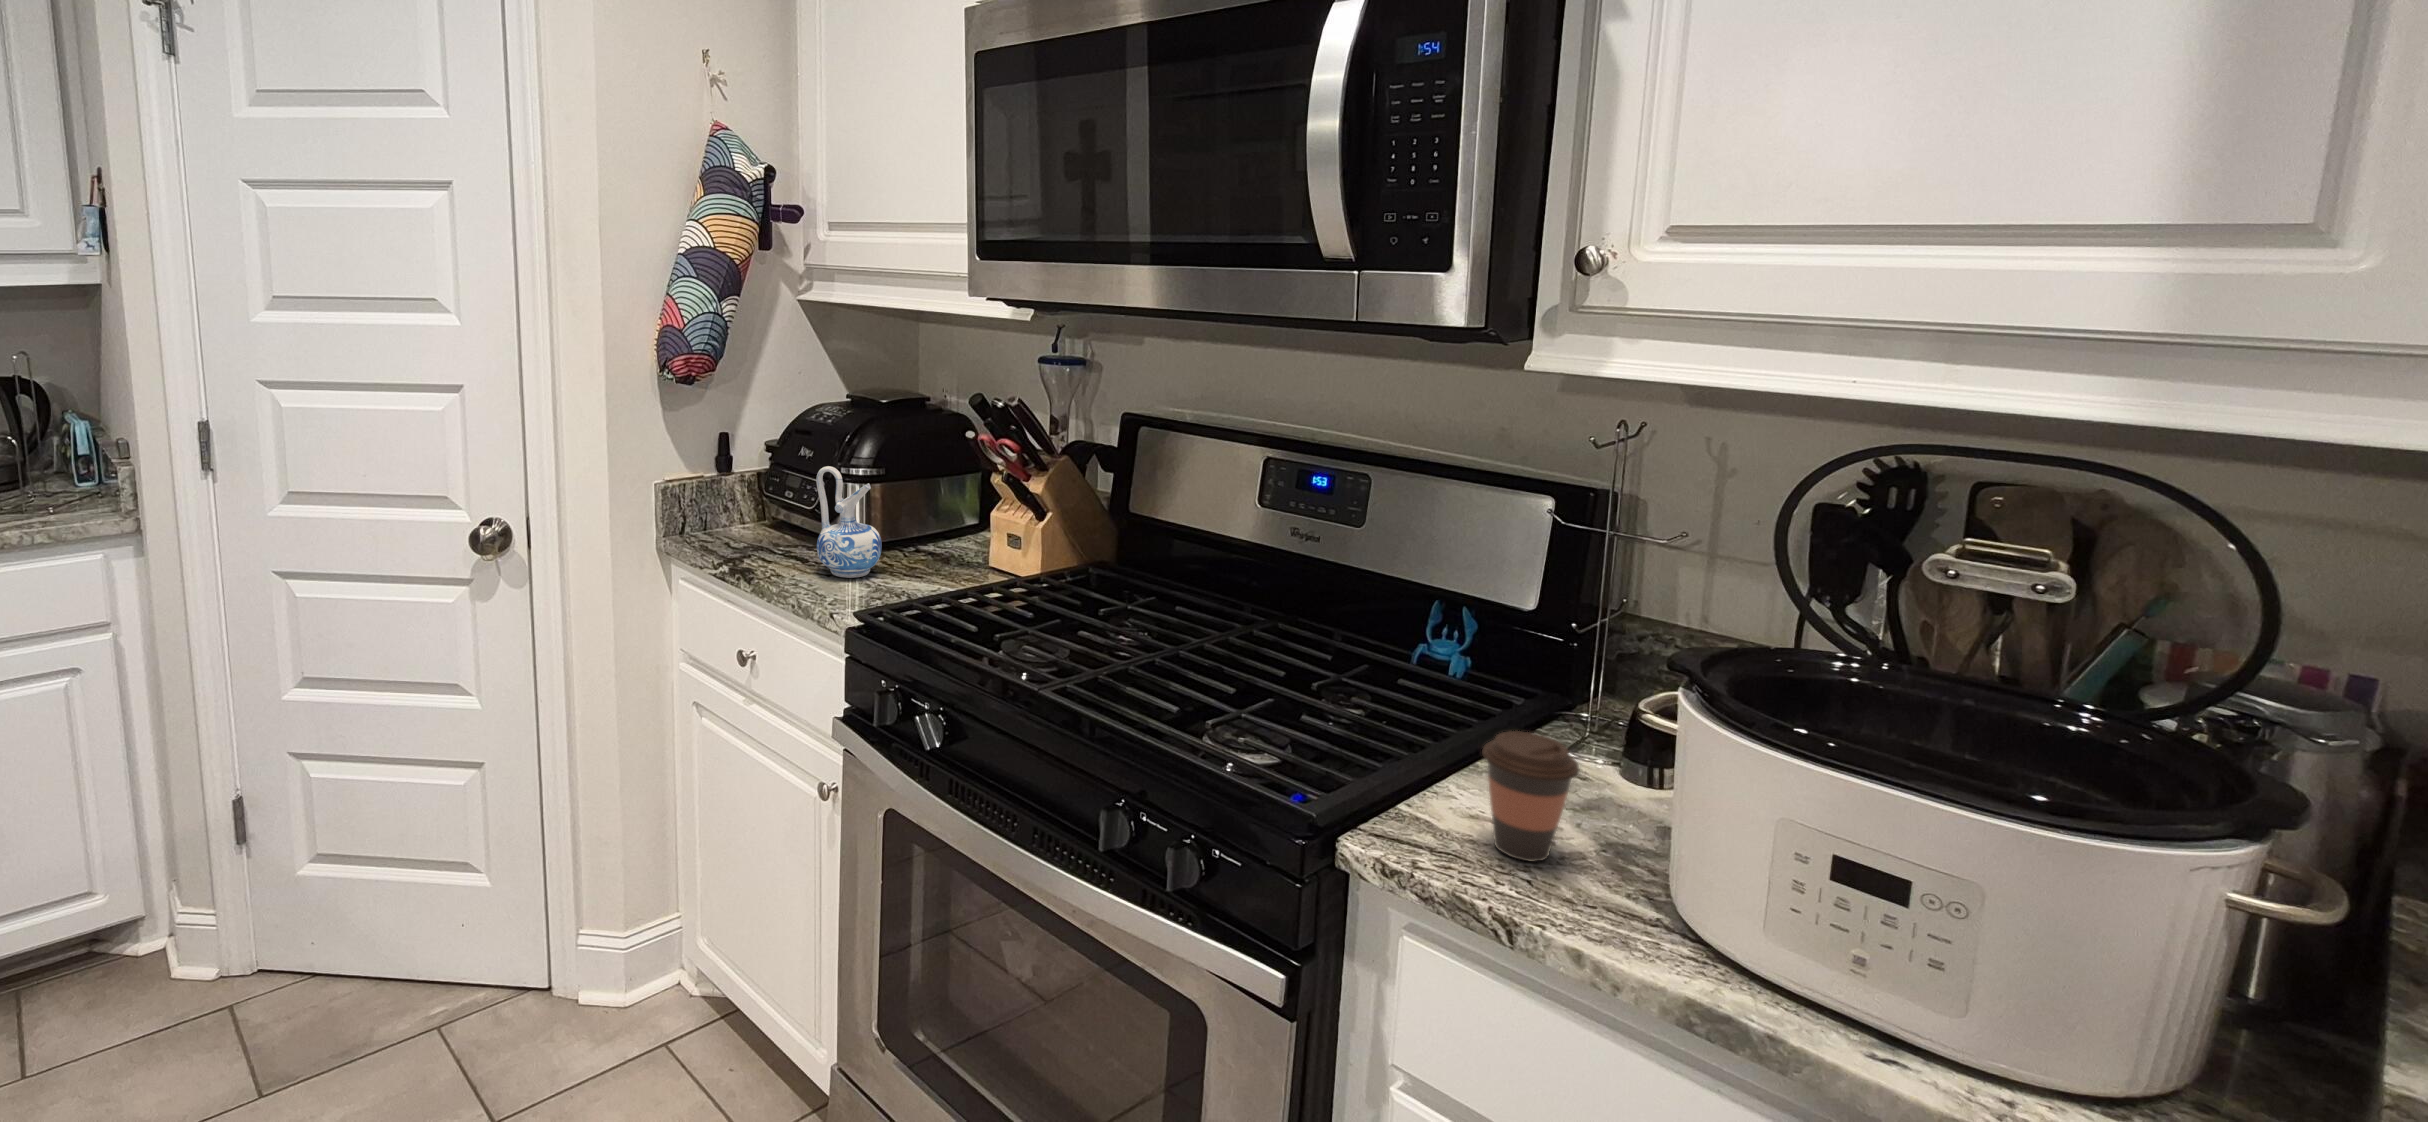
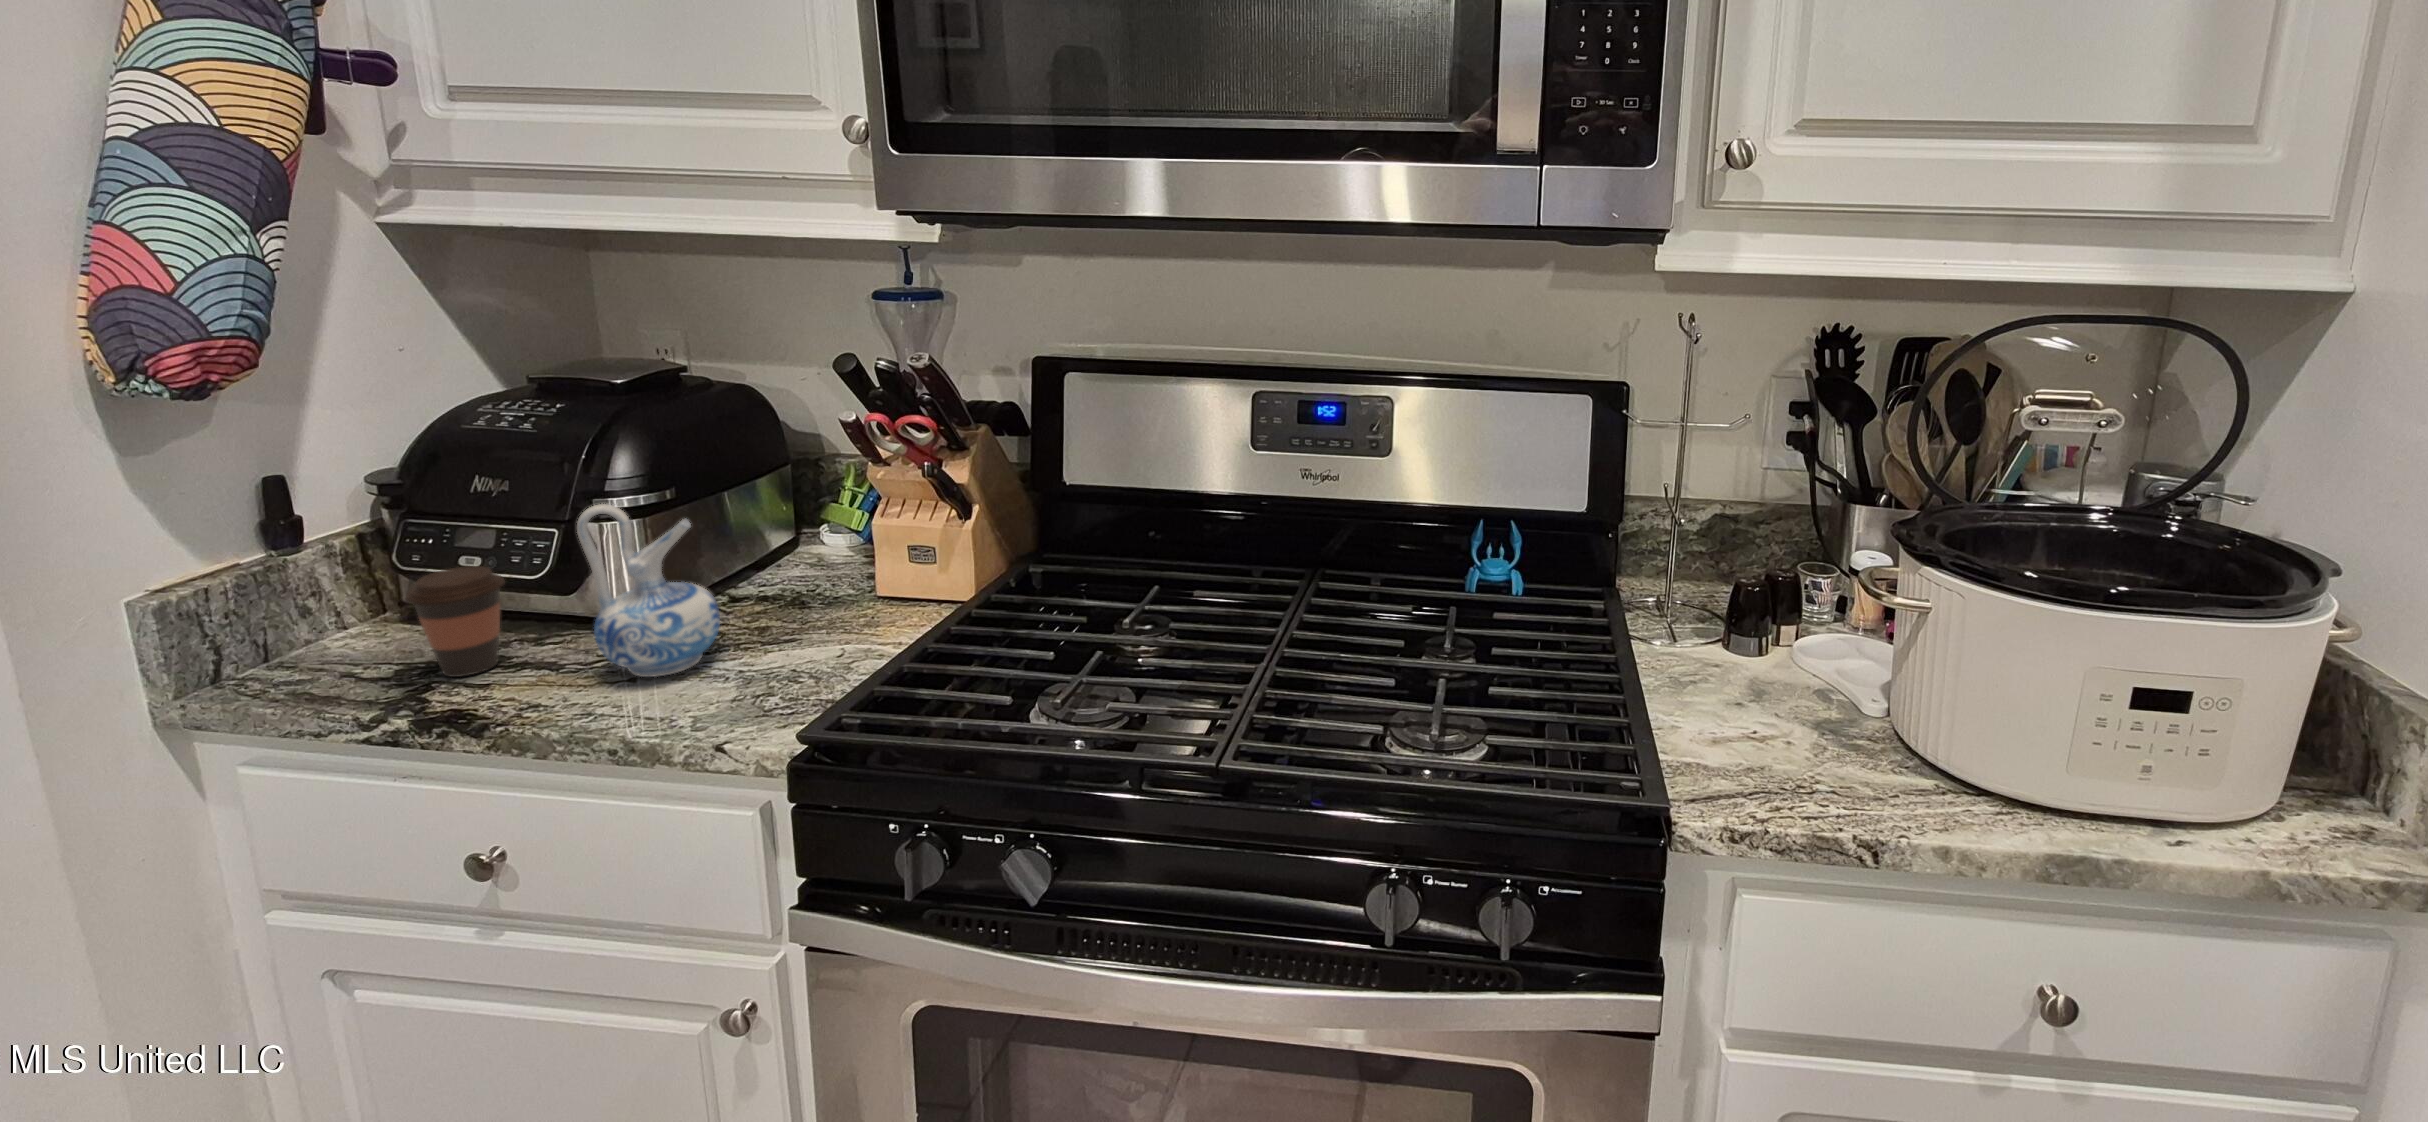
coffee cup: present [1482,731,1579,861] -> present [406,566,505,677]

